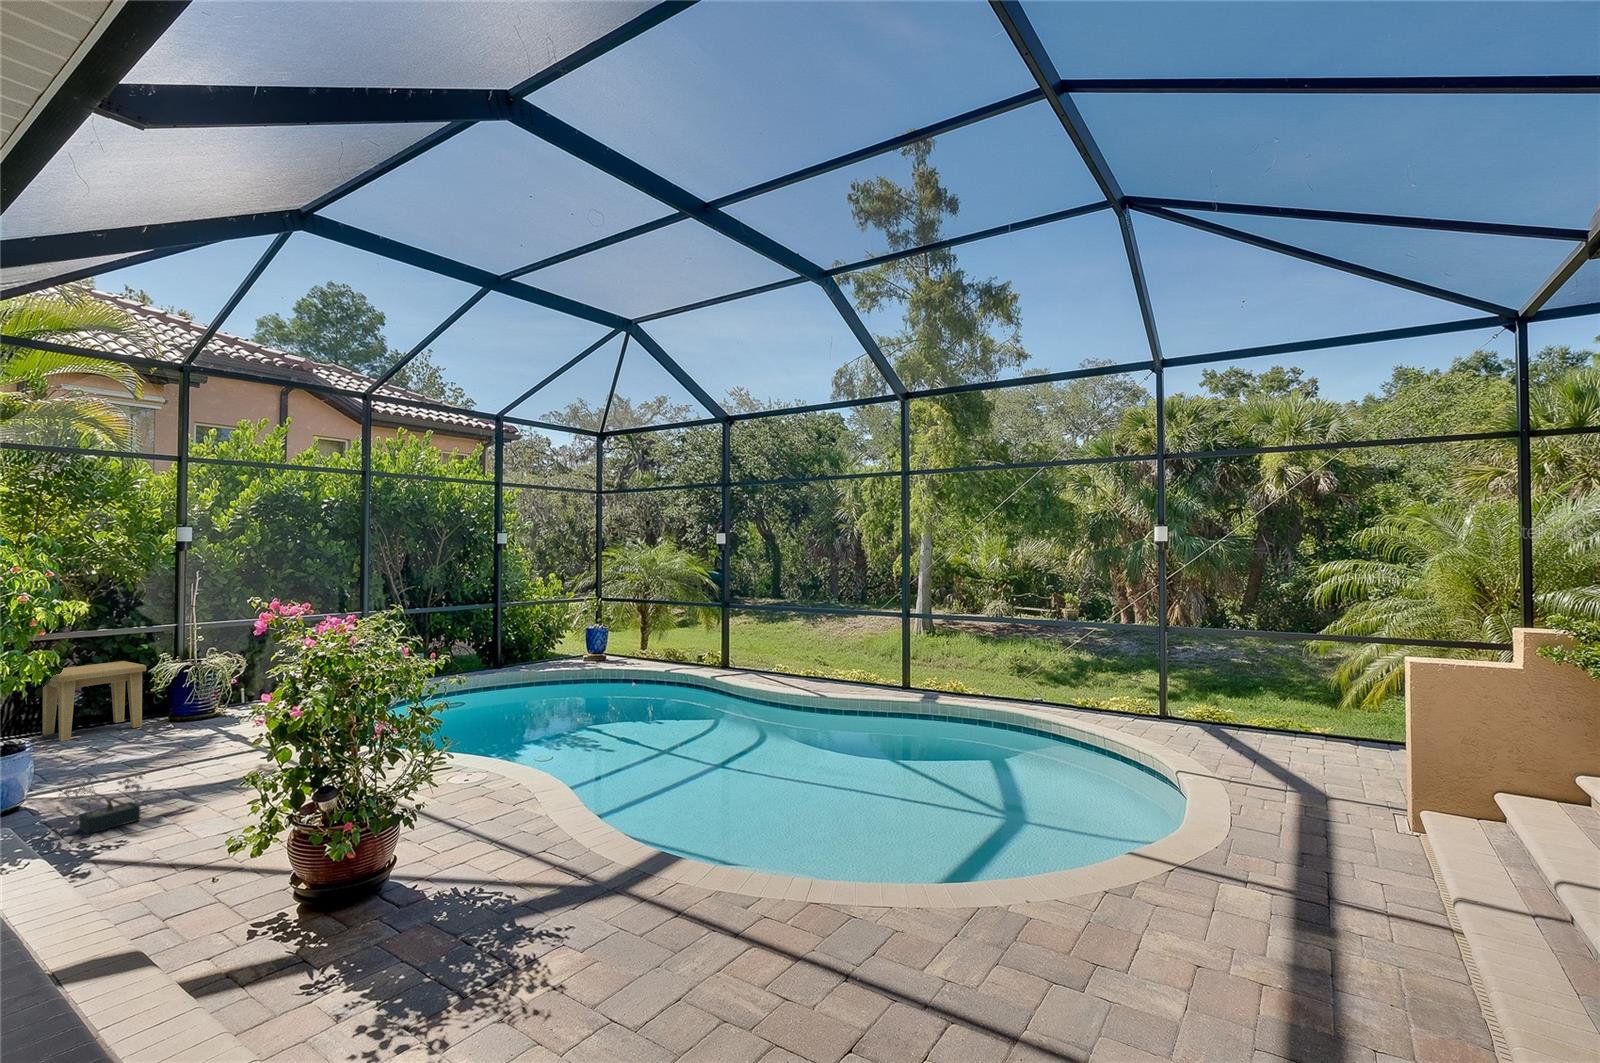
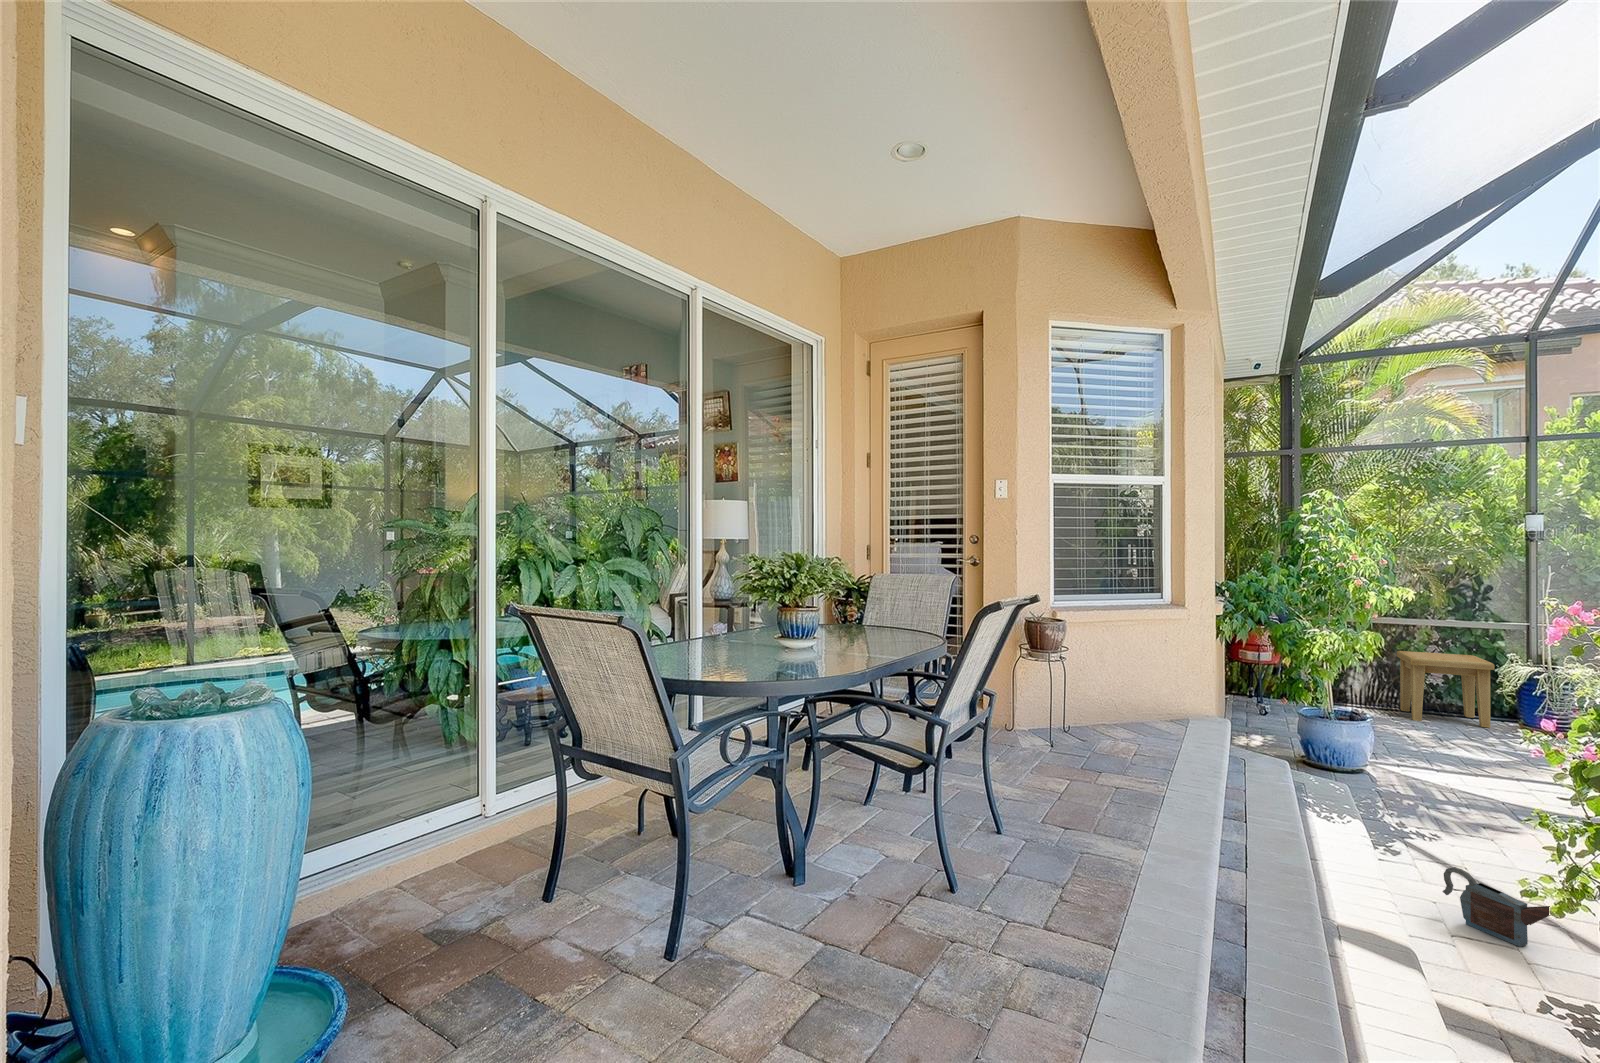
decorative plant: present [56,775,151,834] -> none [1383,754,1472,822]
watering can: none [150,847,255,905] -> present [1443,867,1550,947]

